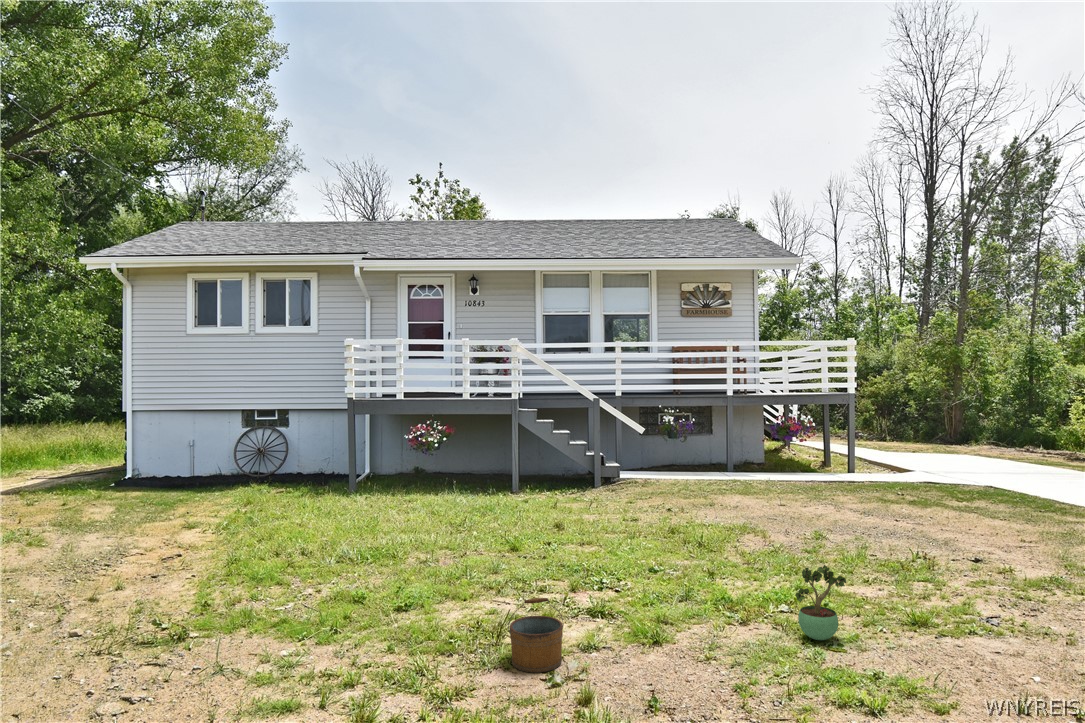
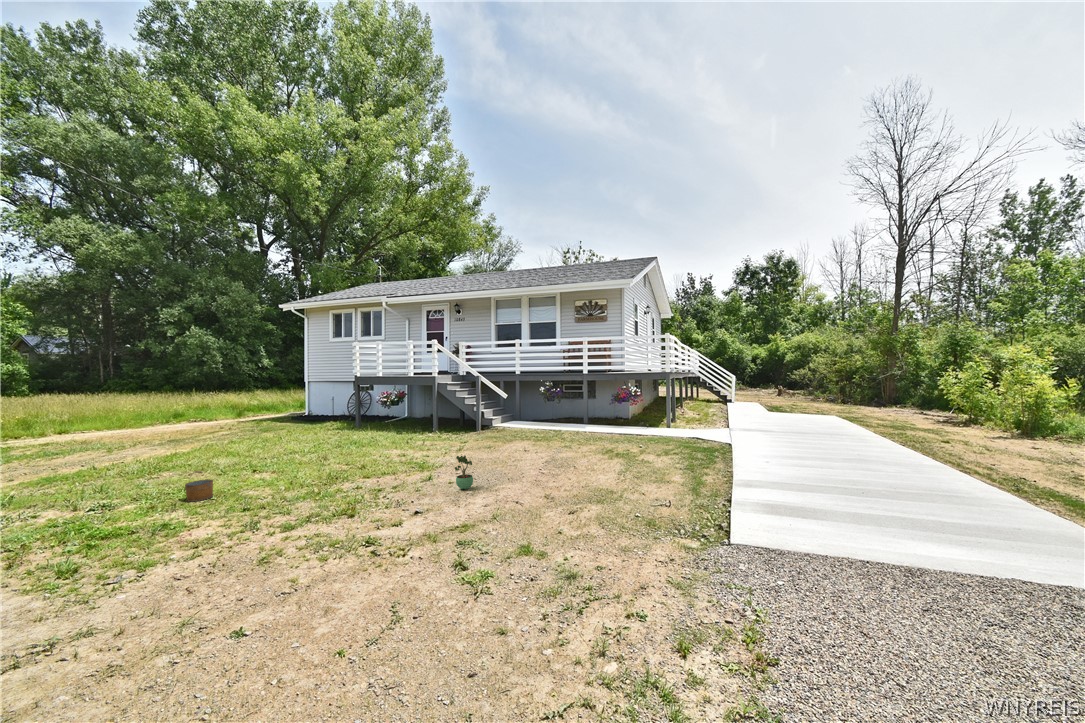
potted plant: present [795,565,846,640] -> present [455,456,473,489]

